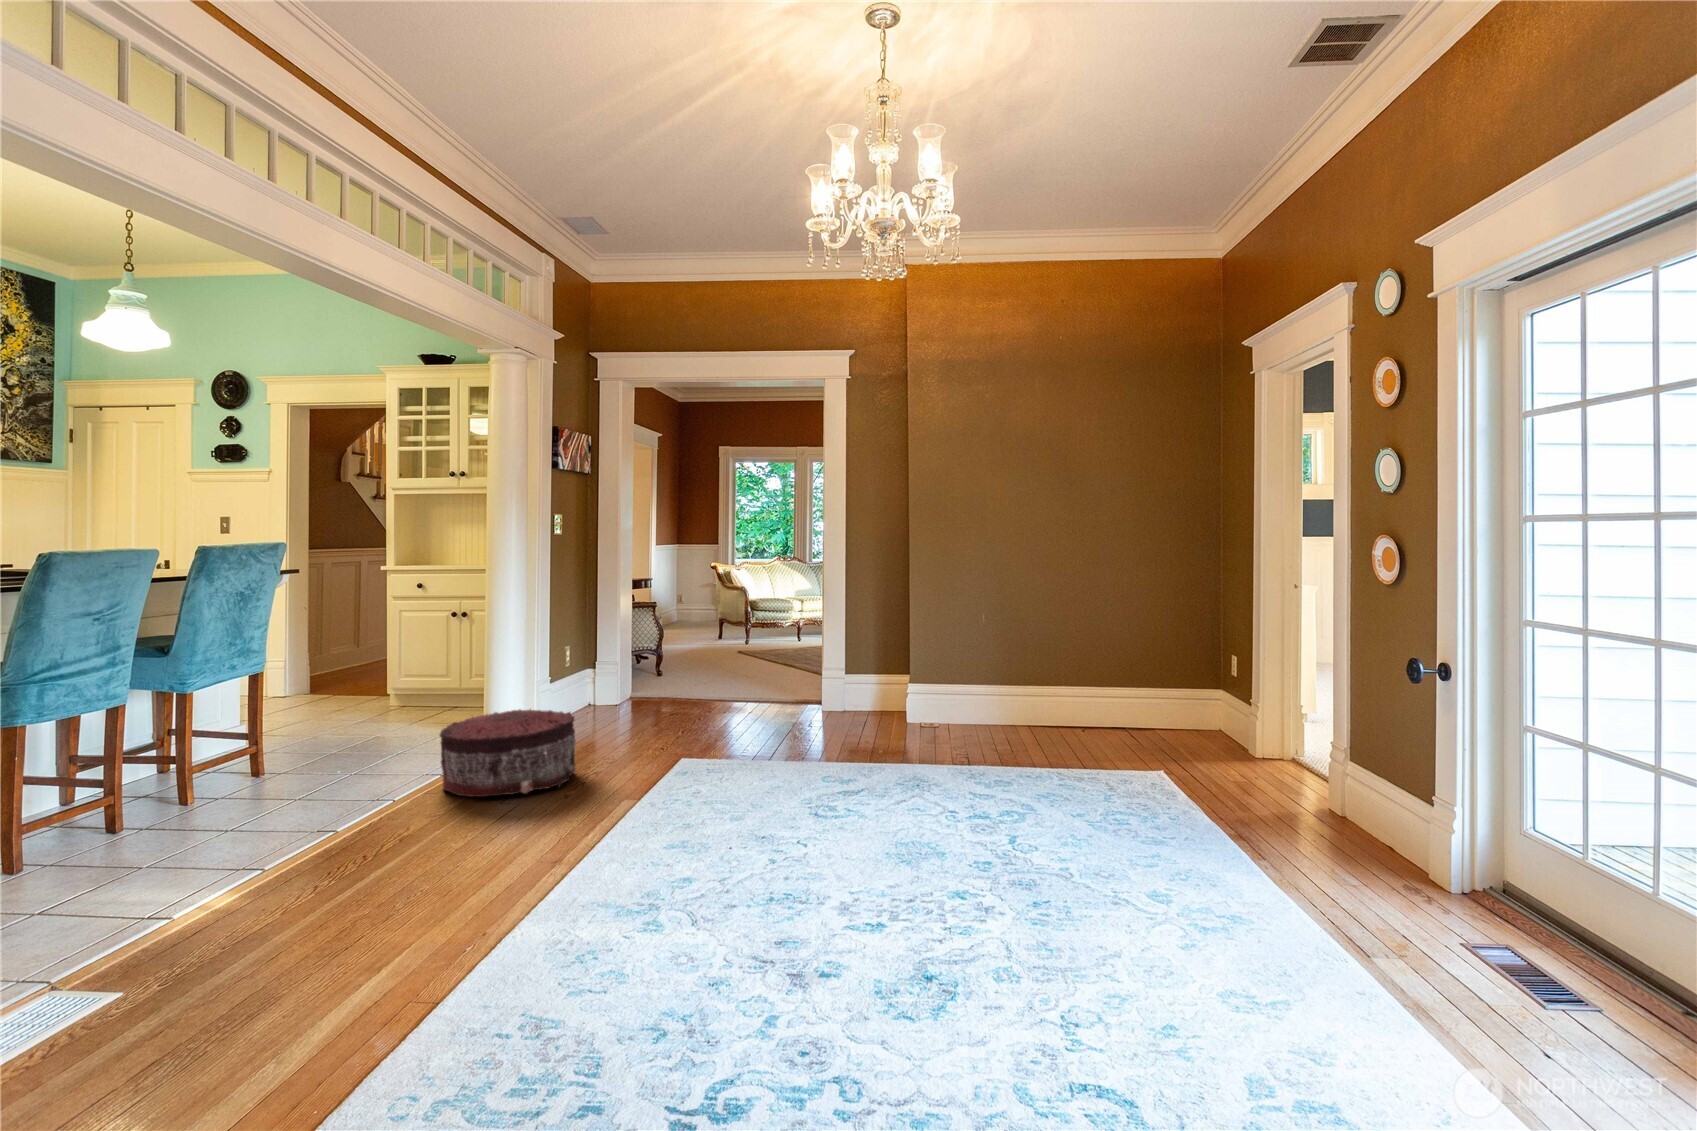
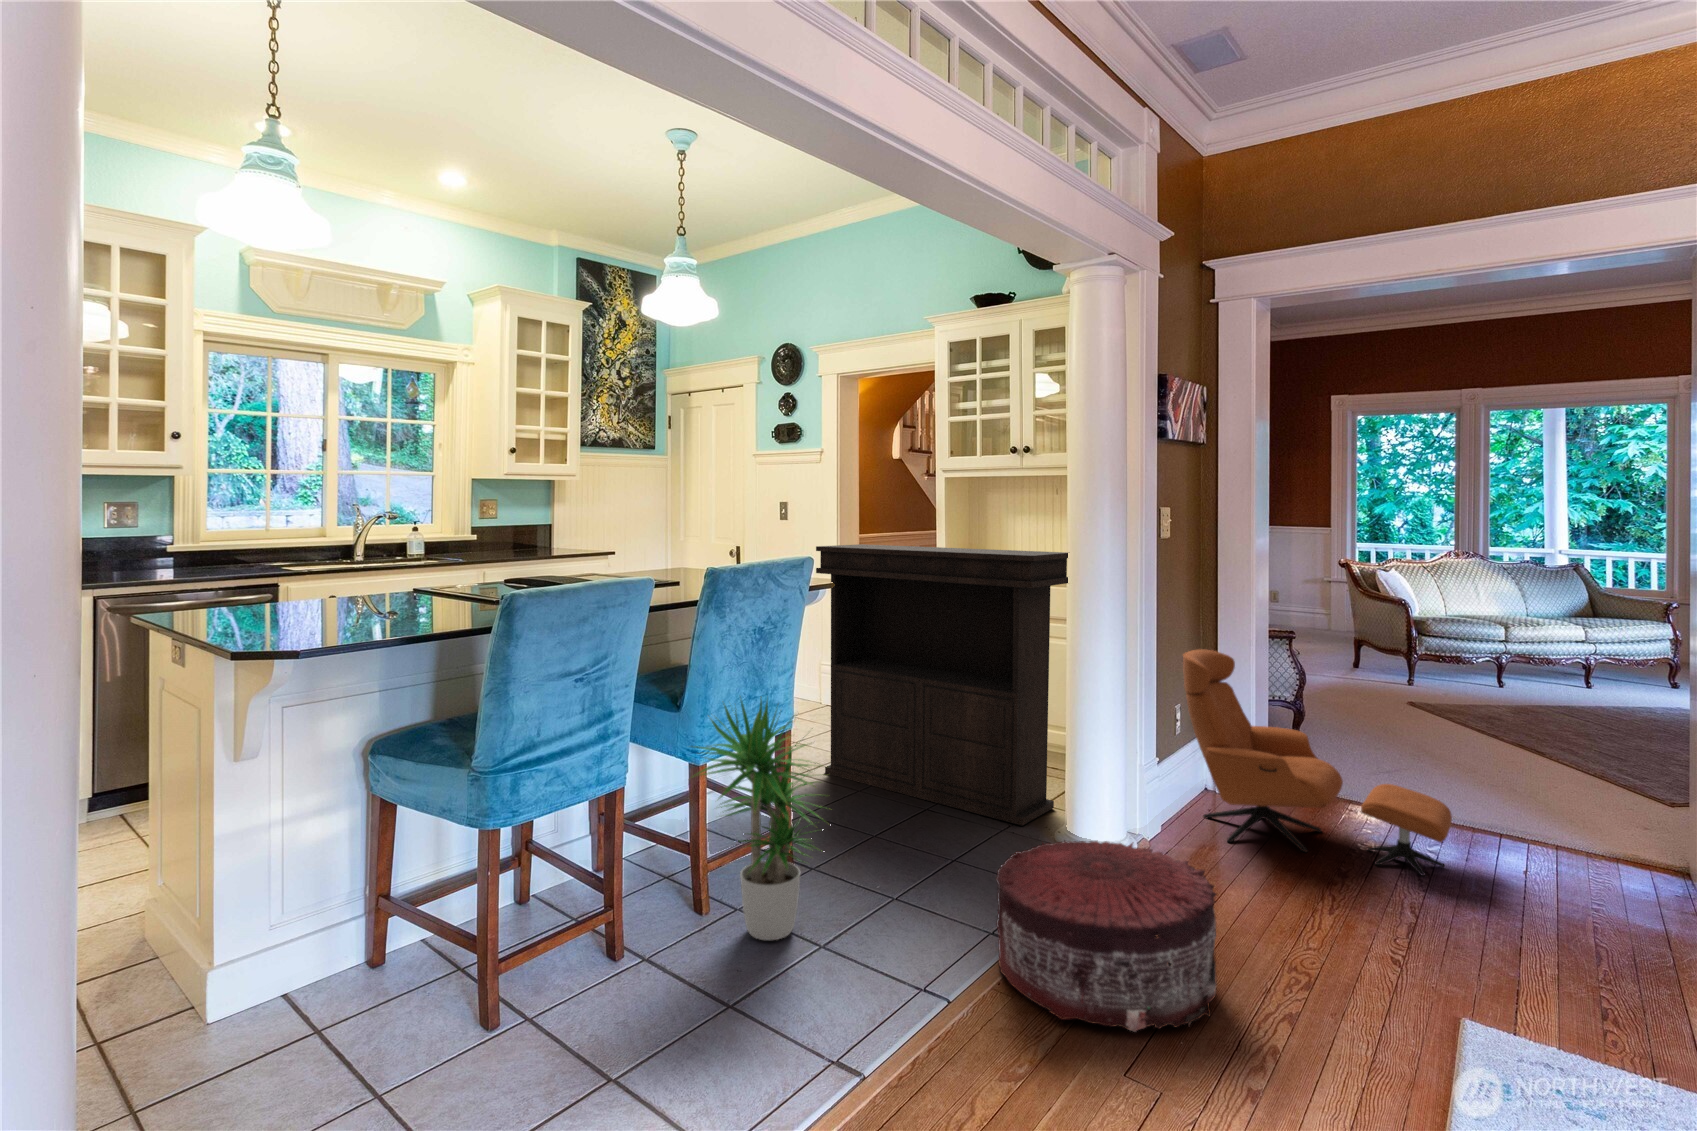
console table: none [275,544,495,734] -> present [816,544,1068,826]
armchair: none [573,608,723,723] -> present [1183,649,1452,876]
potted plant: none [183,634,312,809] -> present [694,697,822,940]

